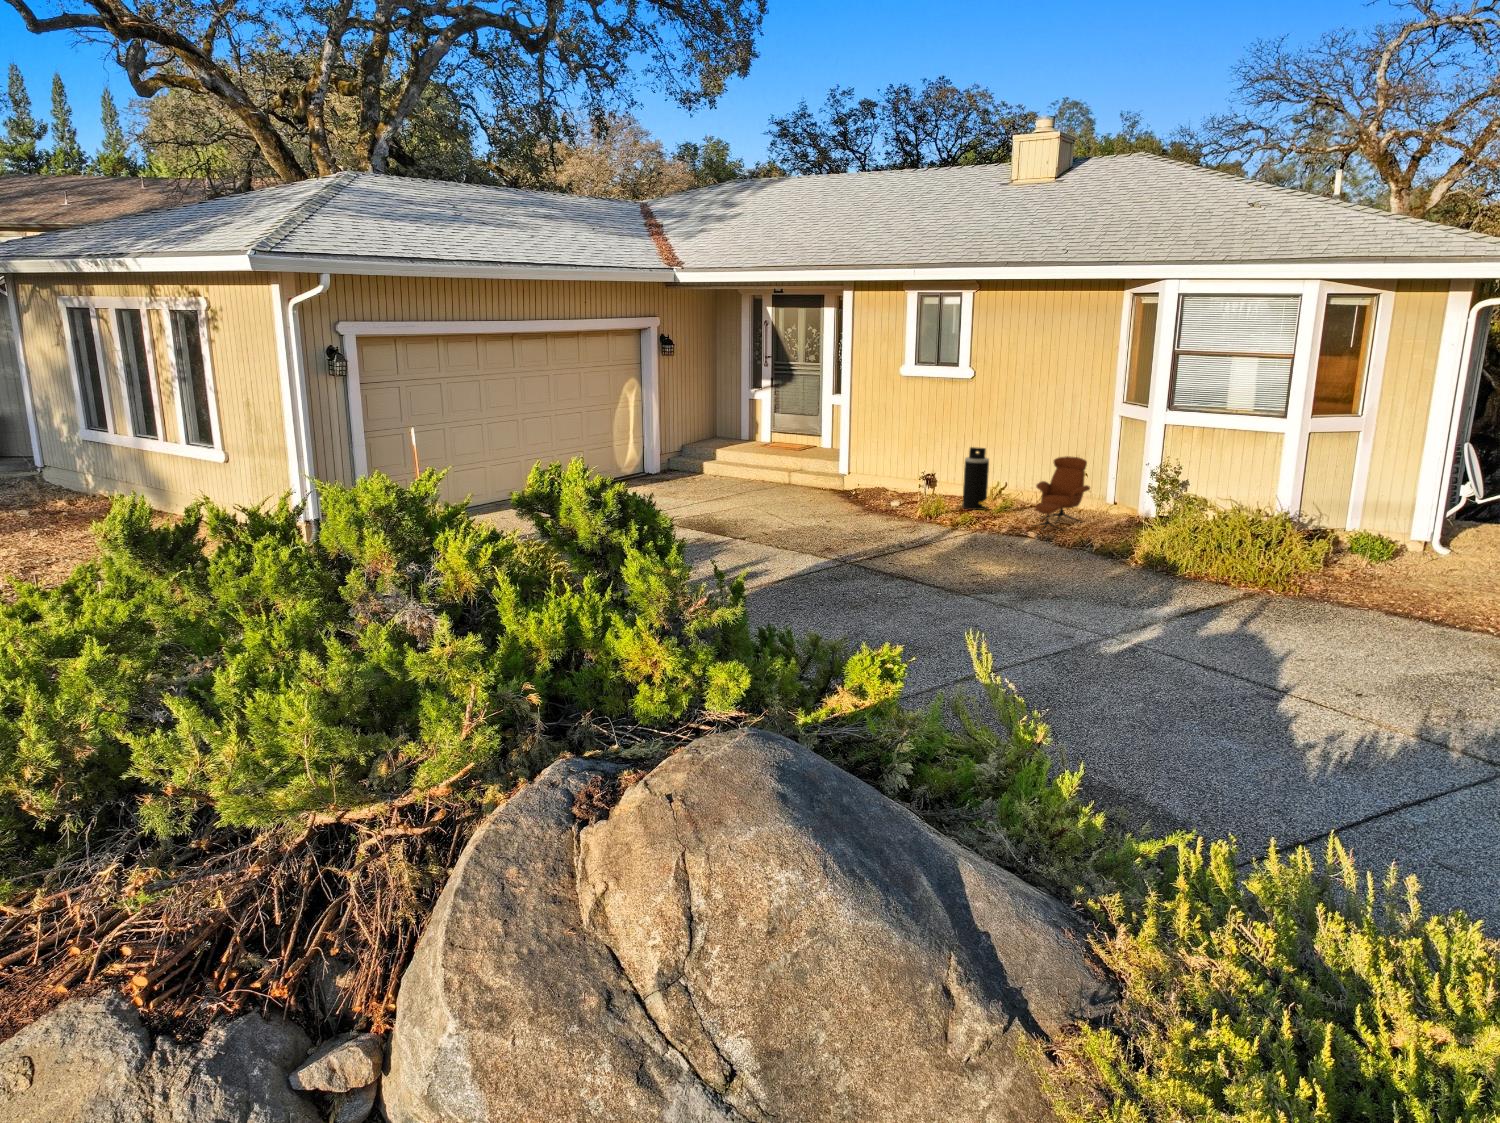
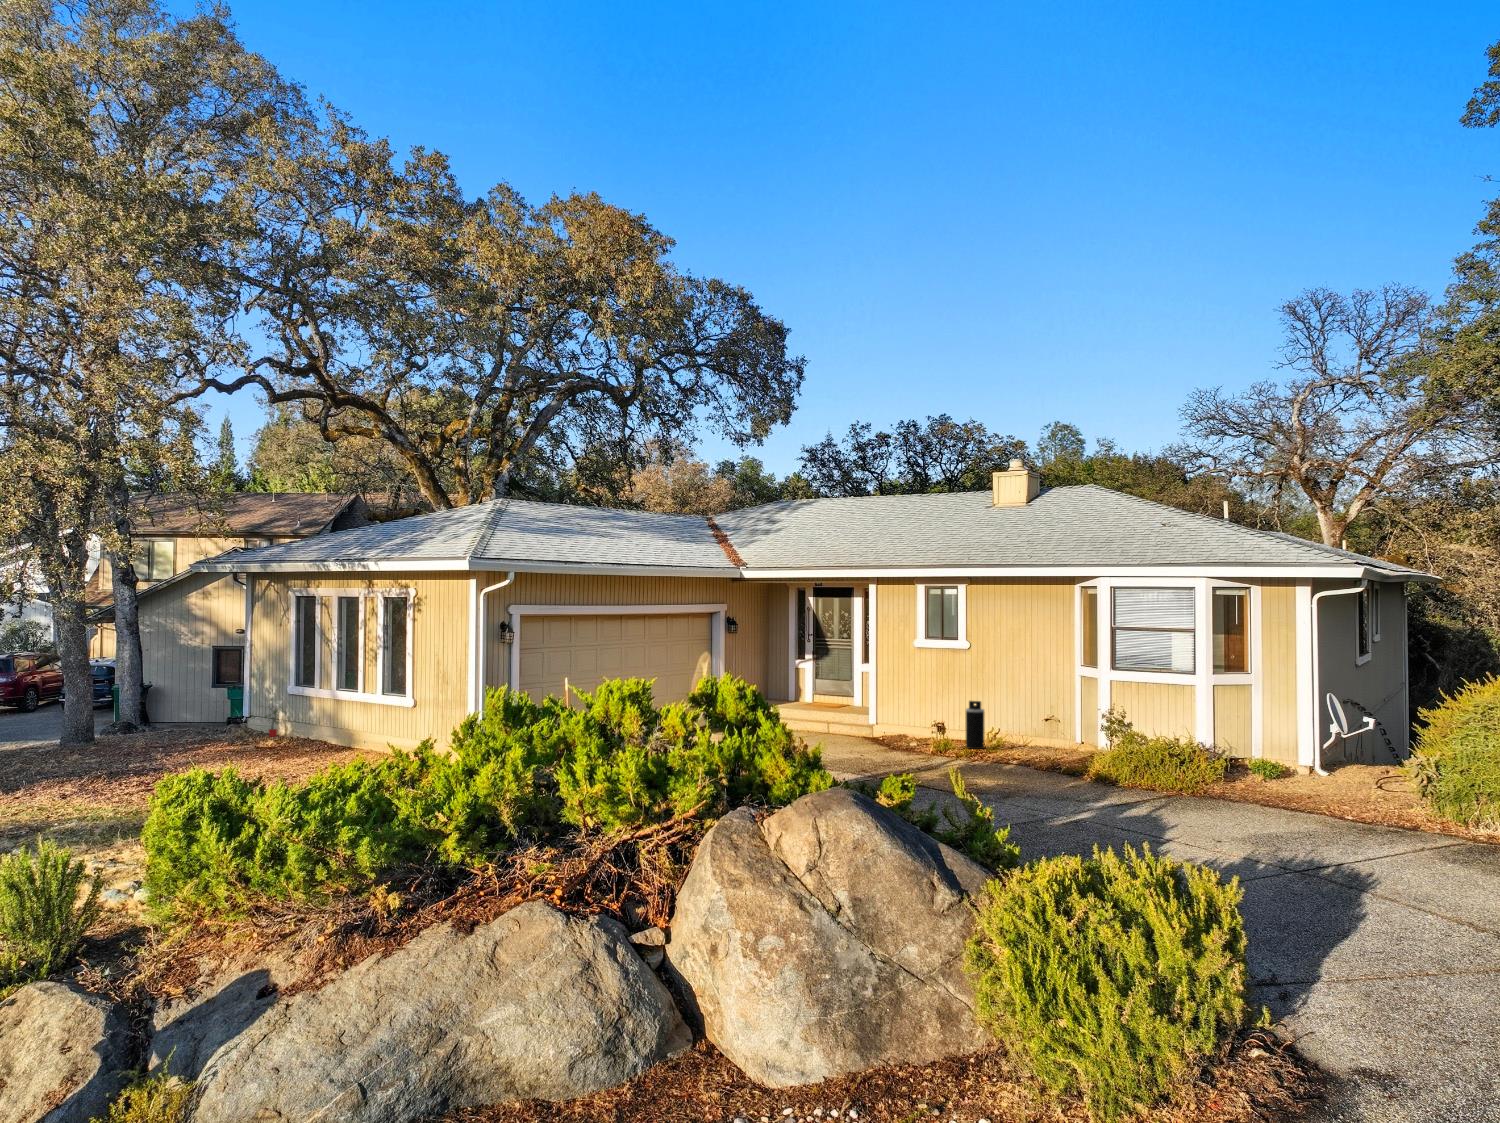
potted plant: none [40,455,82,496] -> present [265,707,286,737]
lounge chair: present [1035,456,1090,529] -> none [1017,707,1061,762]

